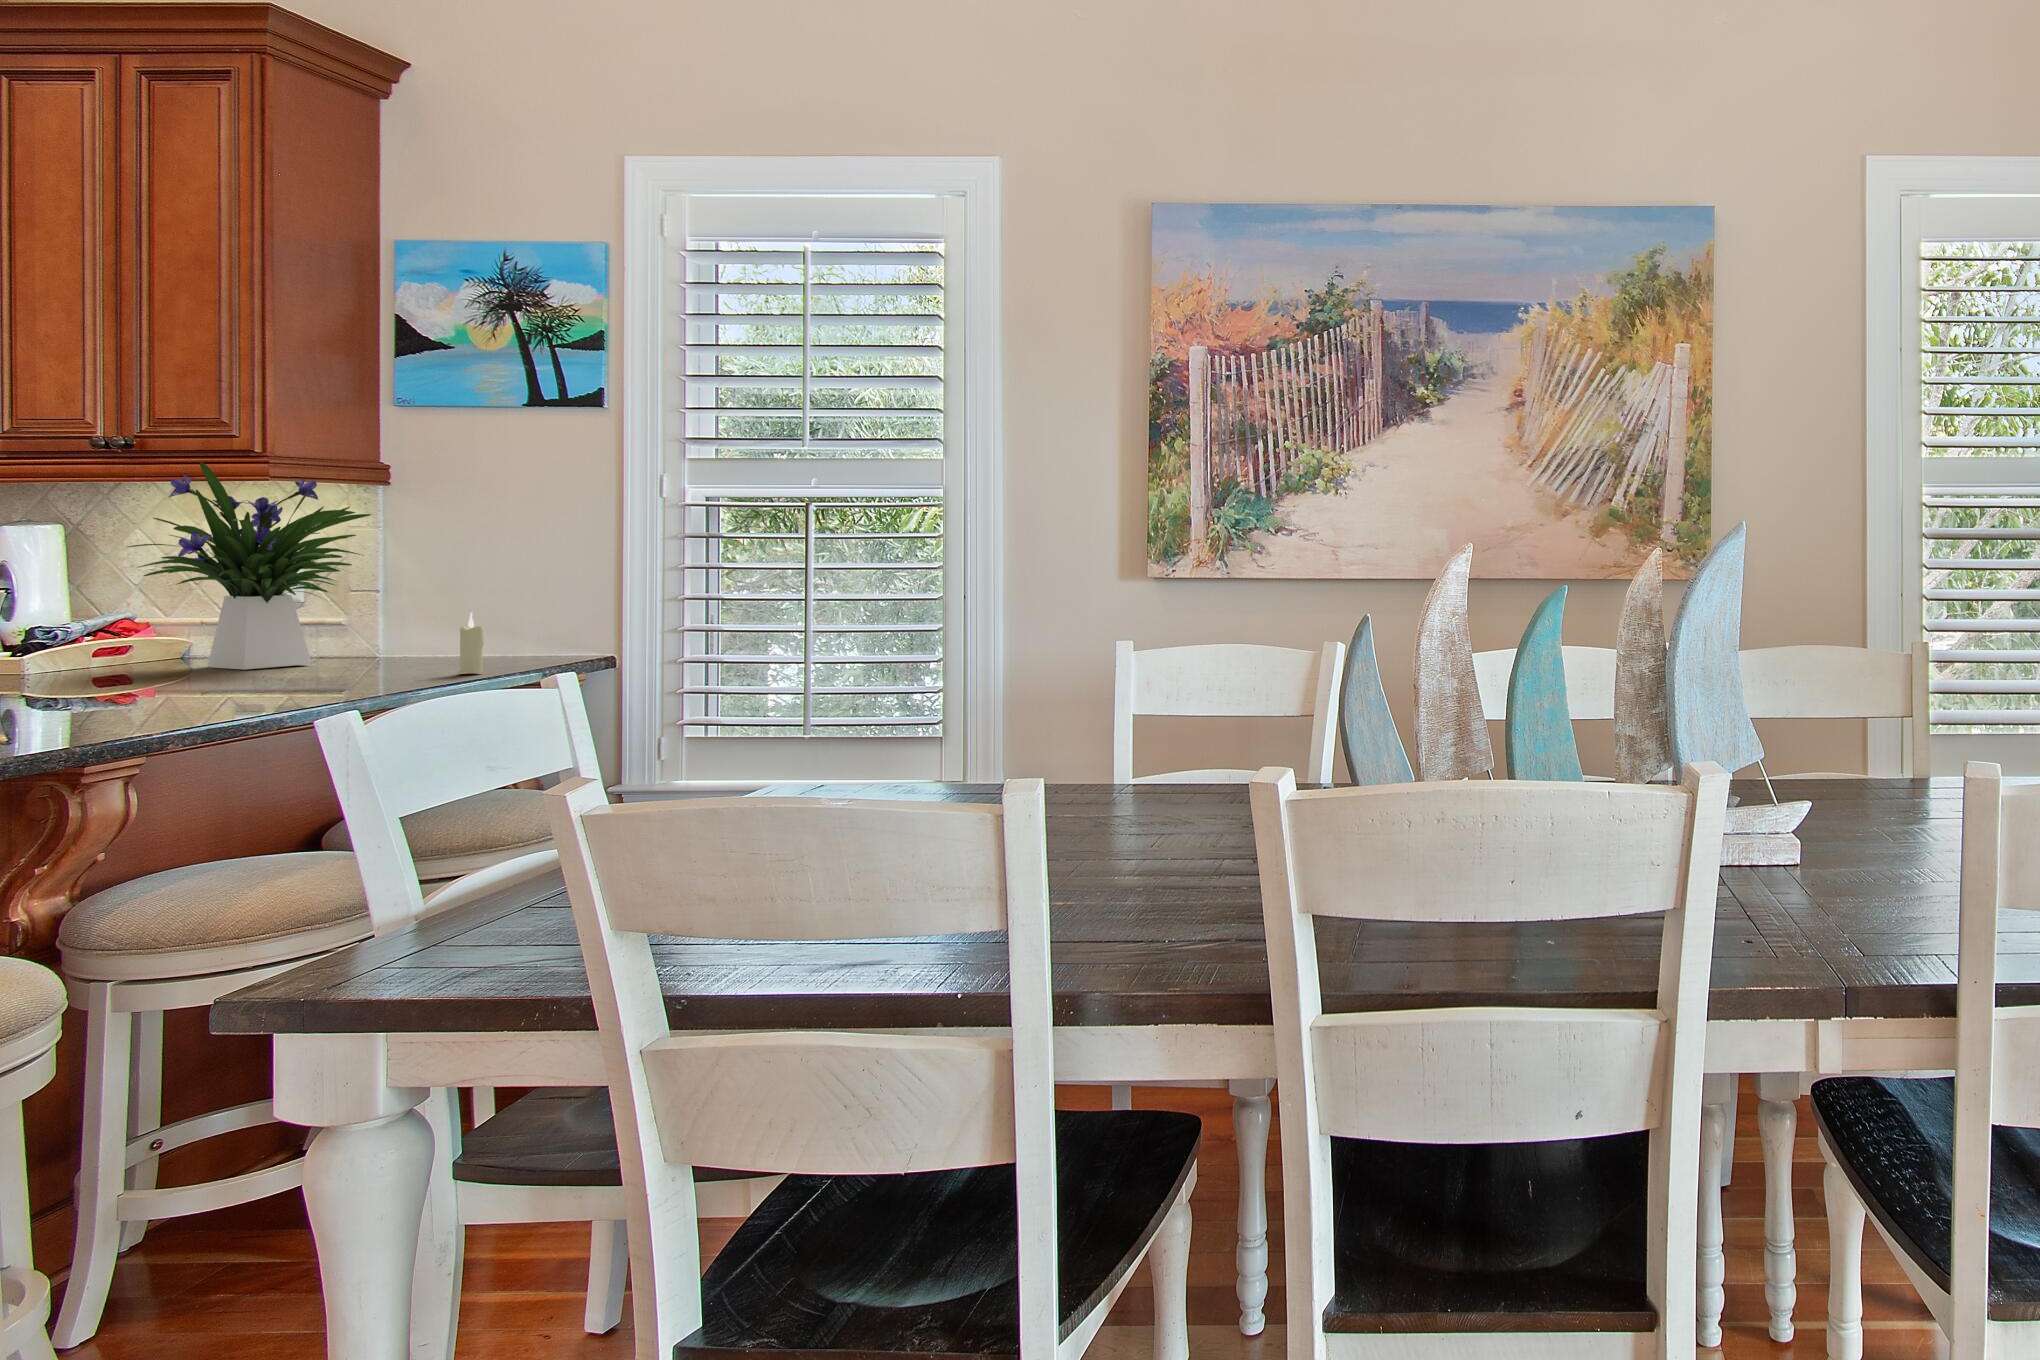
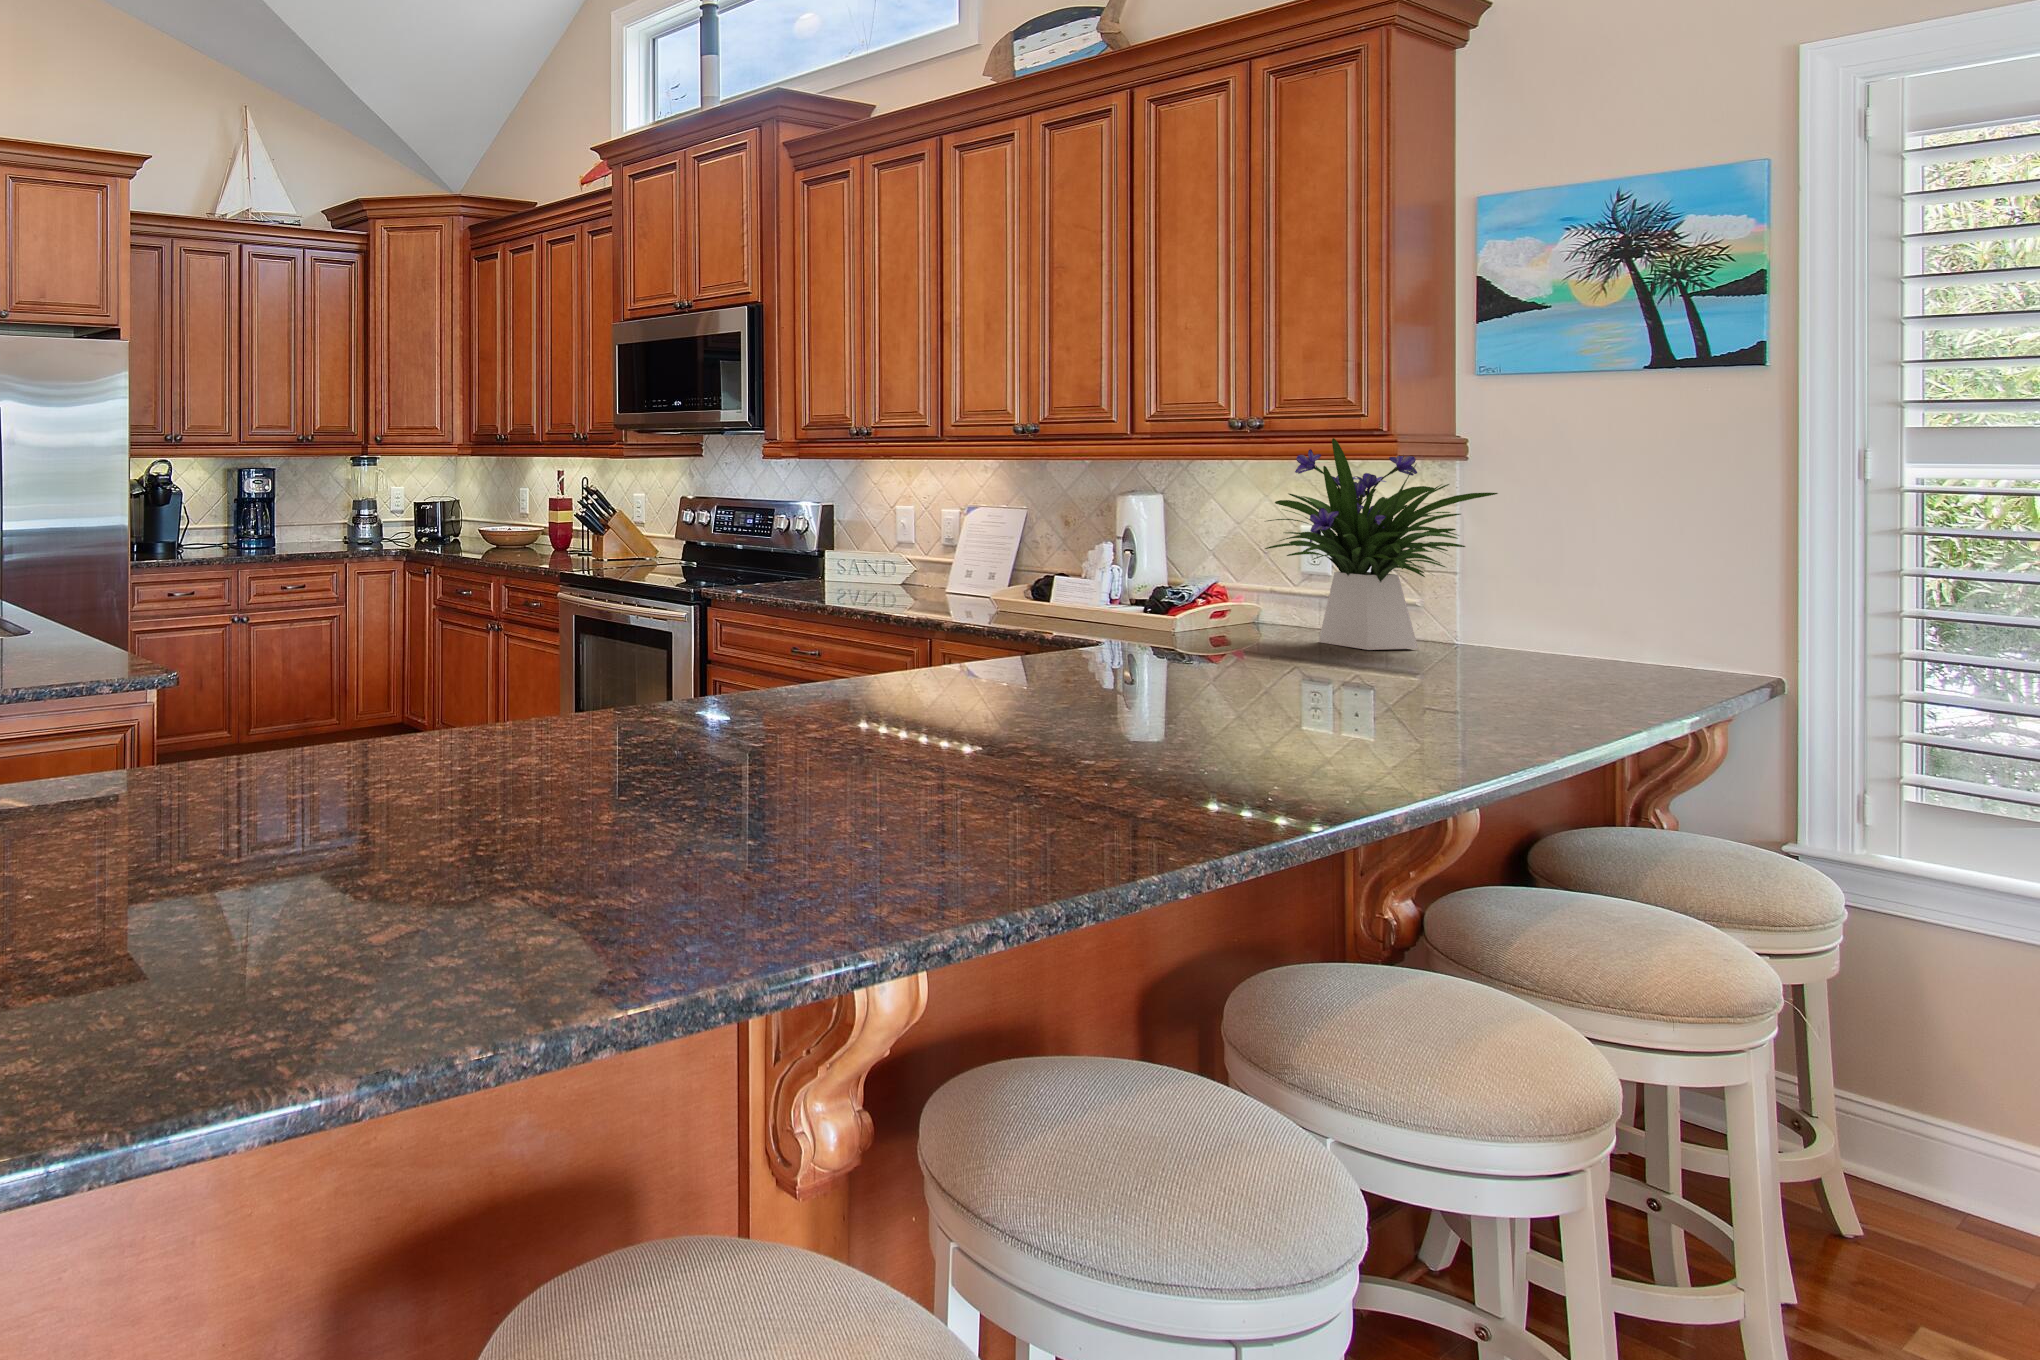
candle: present [457,612,484,674] -> none [1629,611,1660,684]

